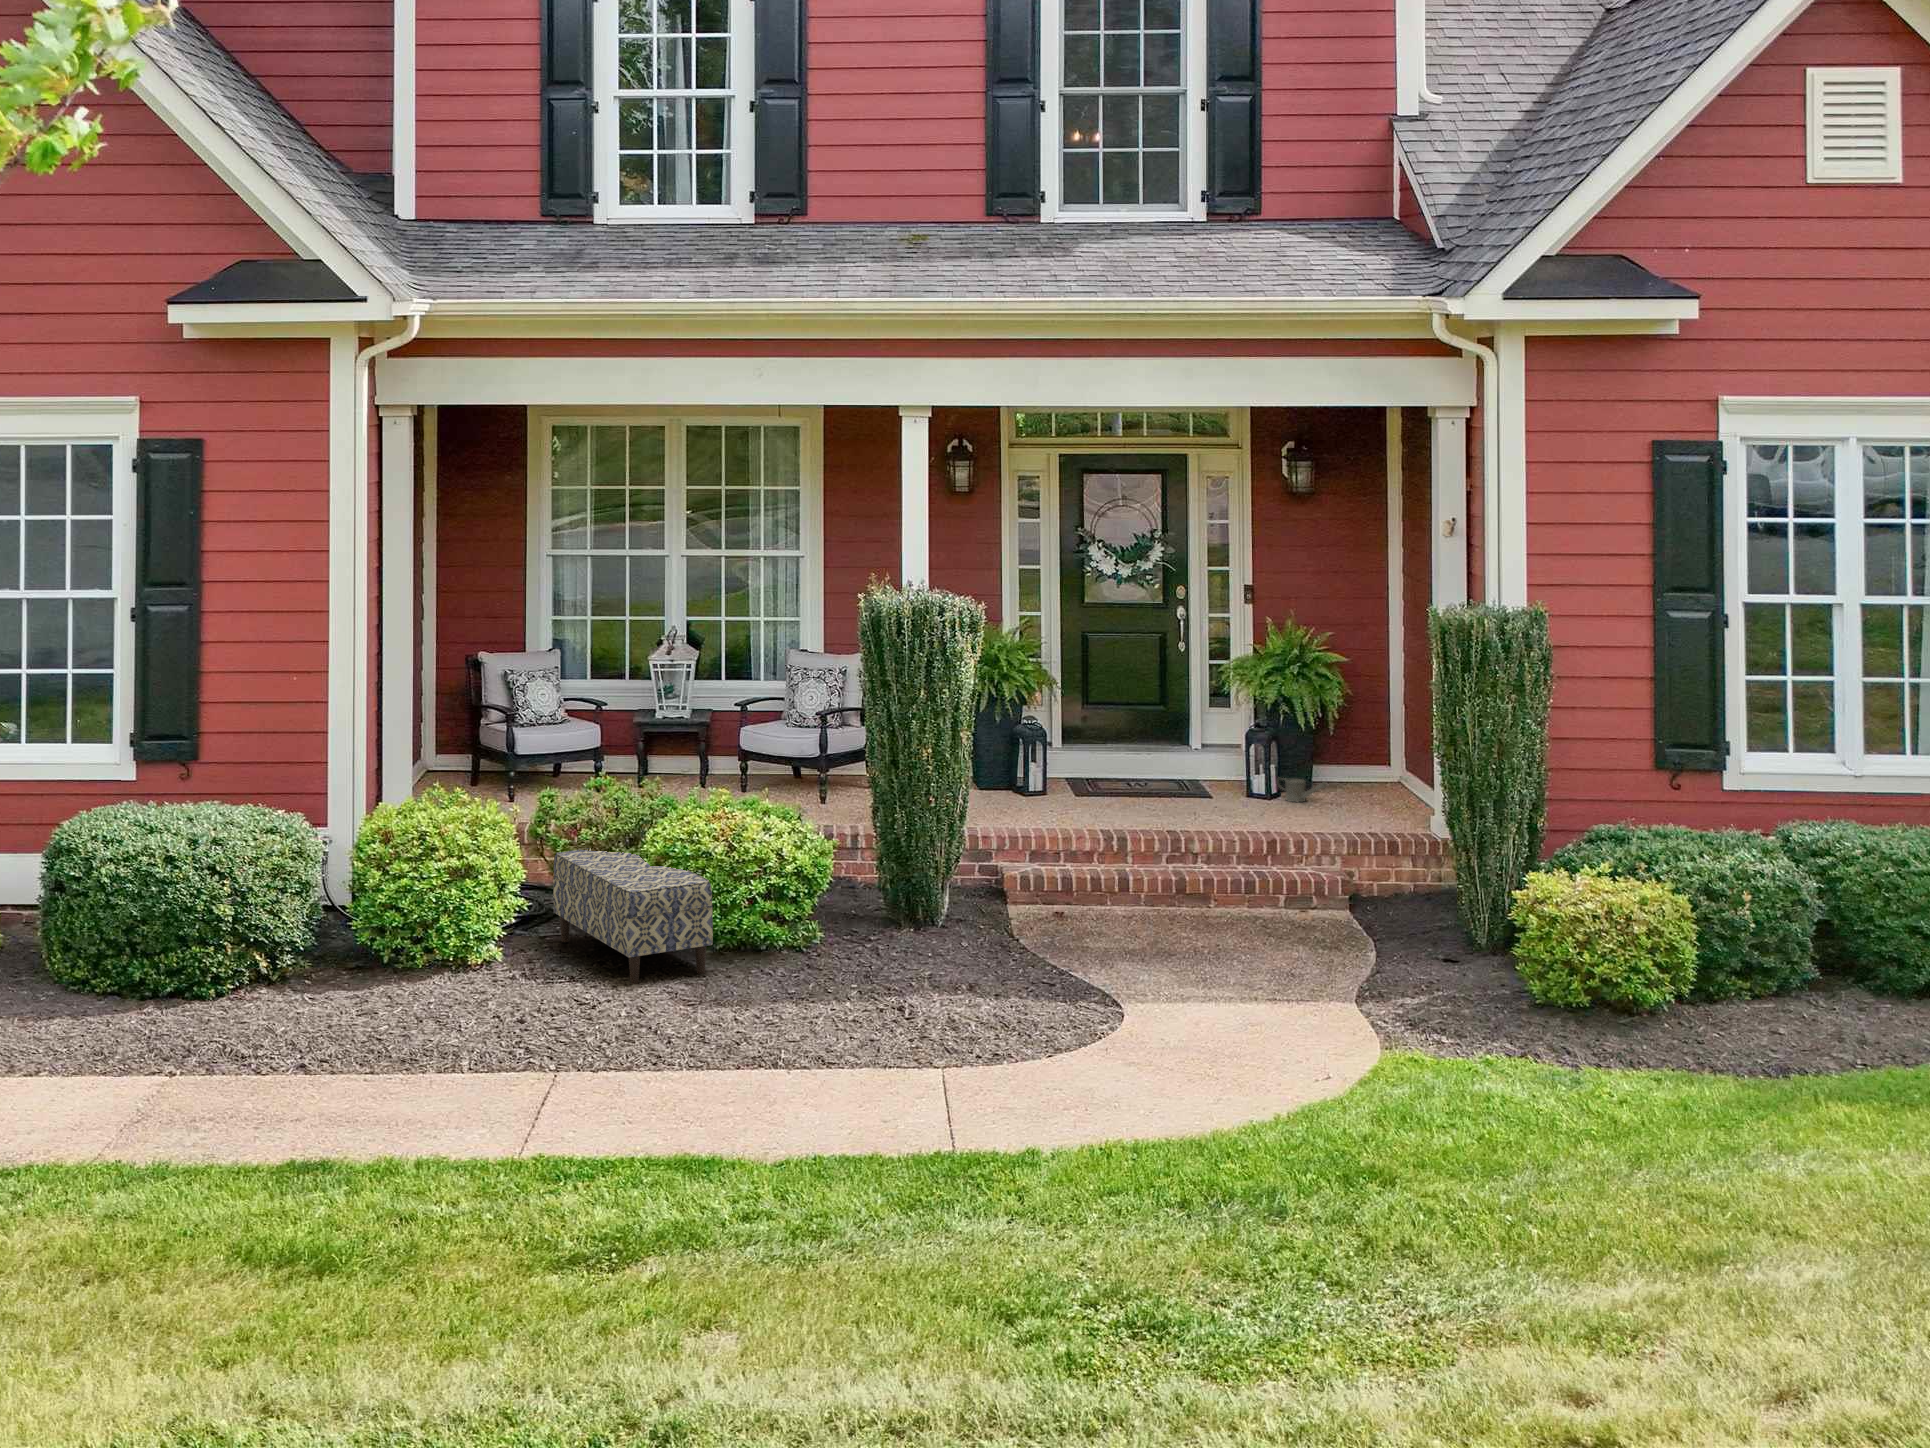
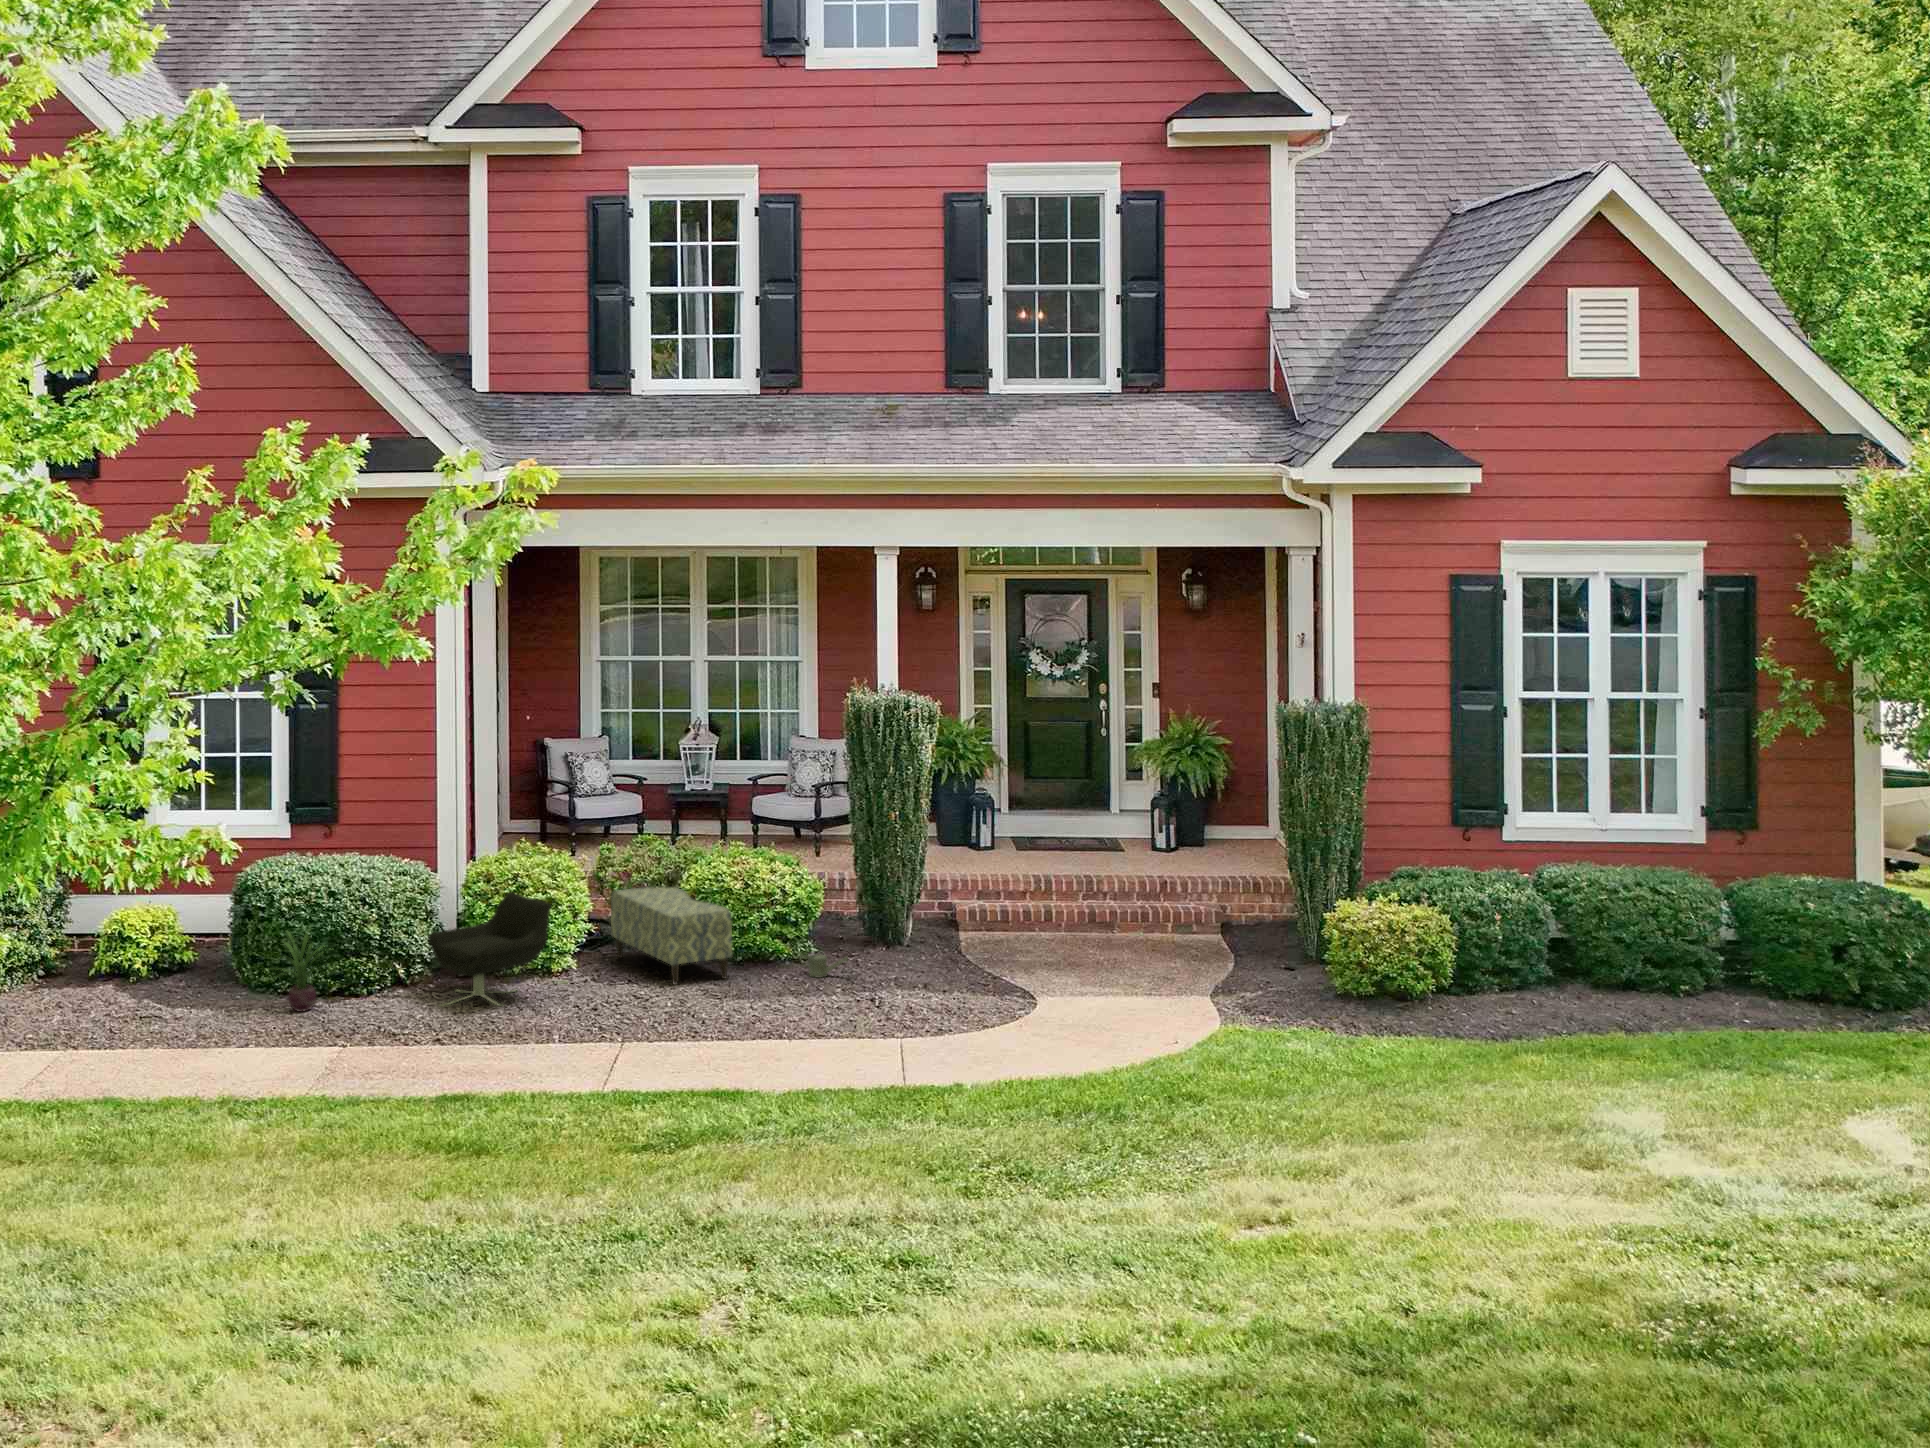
watering can: present [1277,778,1326,802] -> present [801,955,848,978]
lounge chair: none [293,858,463,1021] -> present [428,892,551,1006]
decorative plant: none [47,912,171,1030] -> present [268,930,316,1011]

